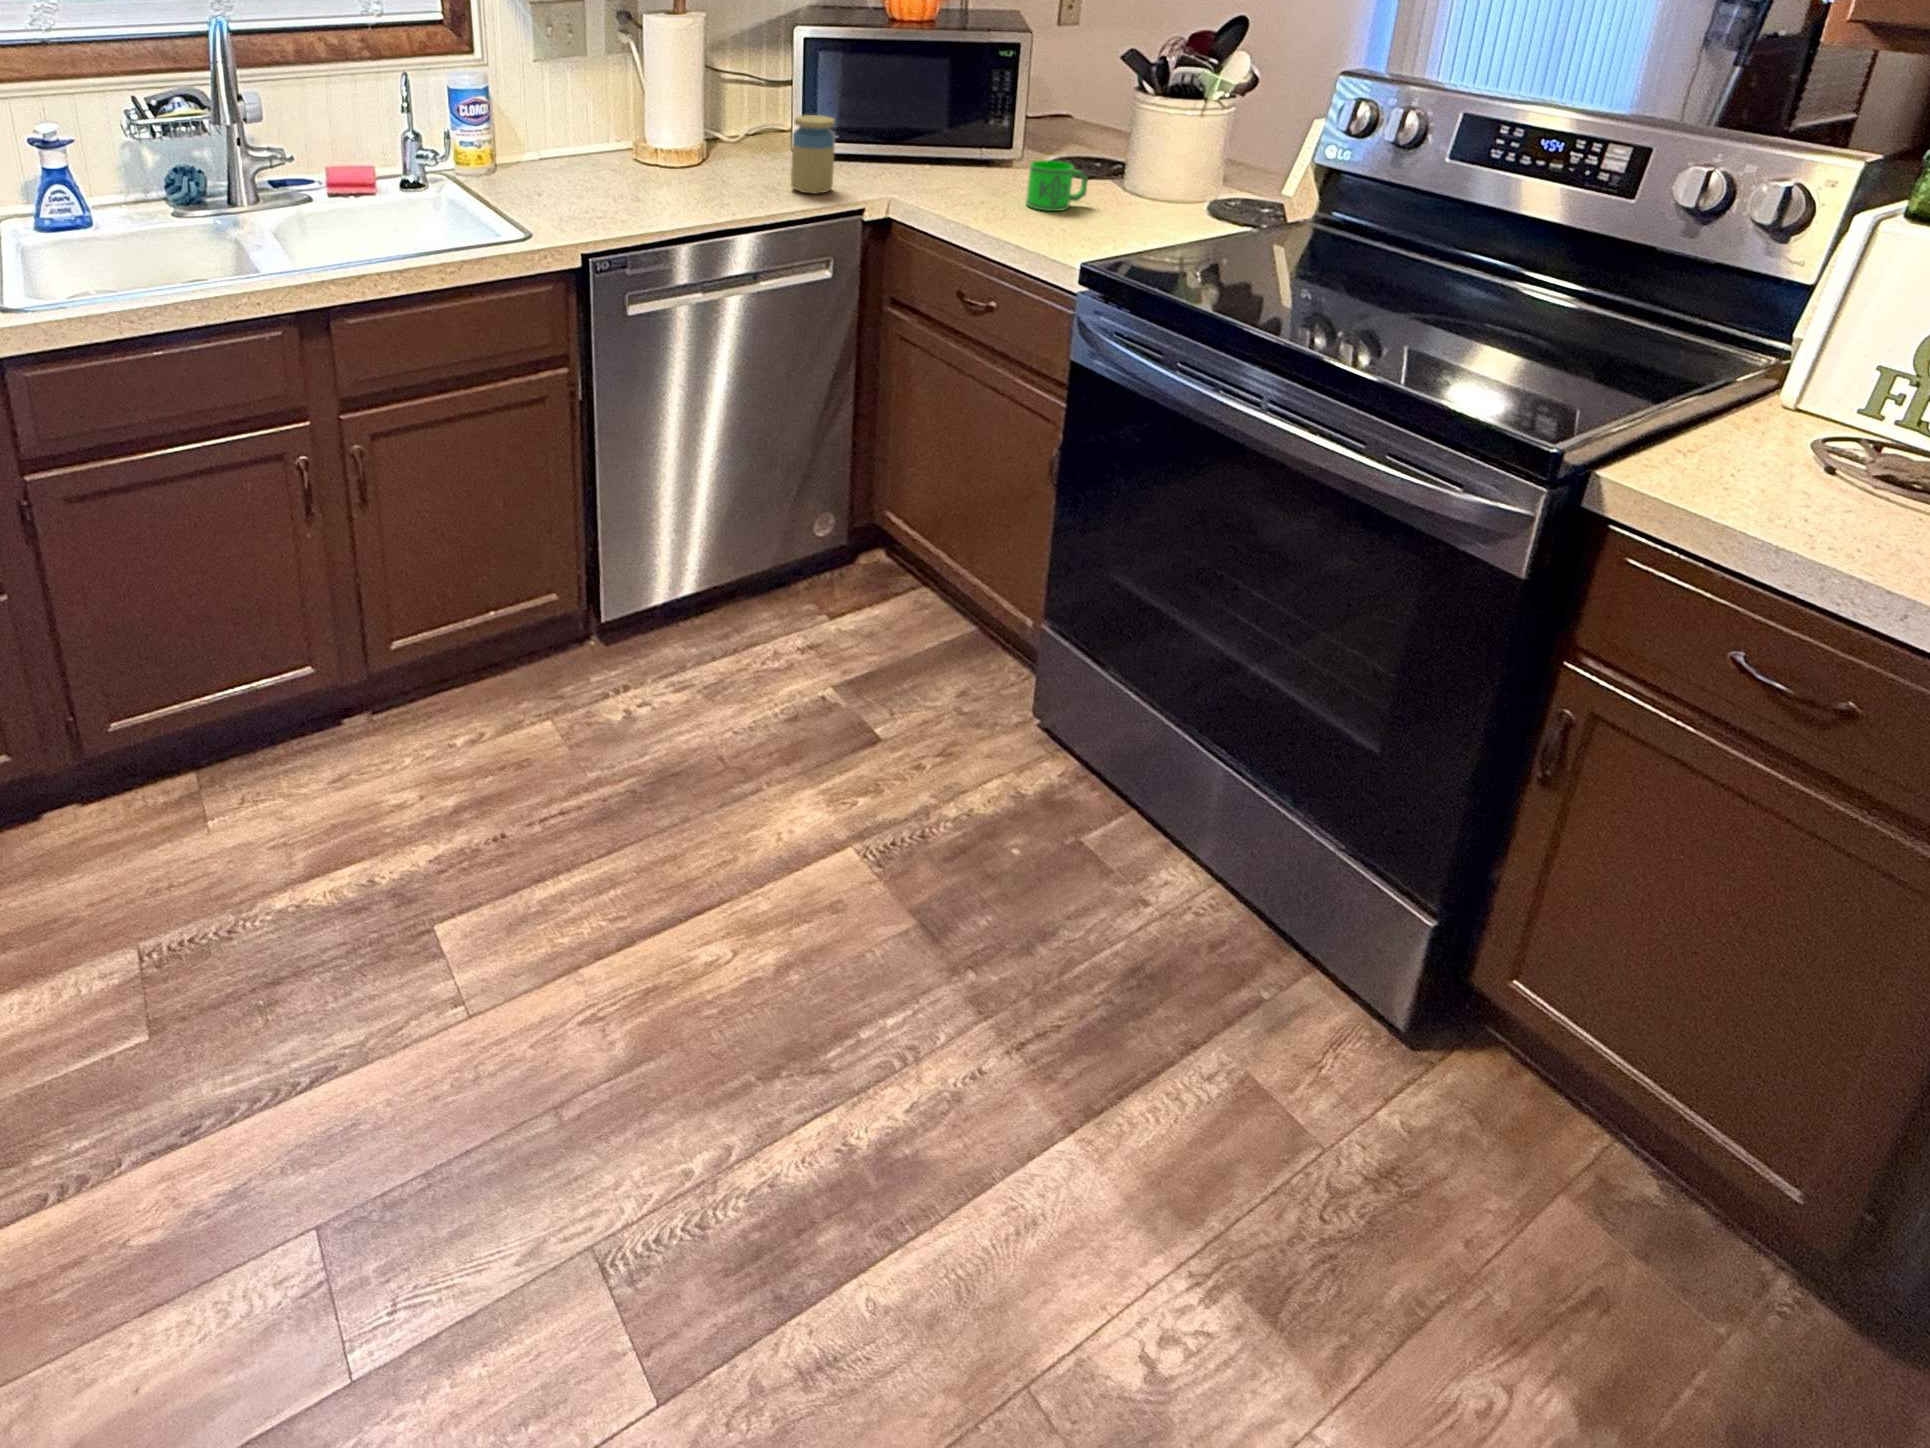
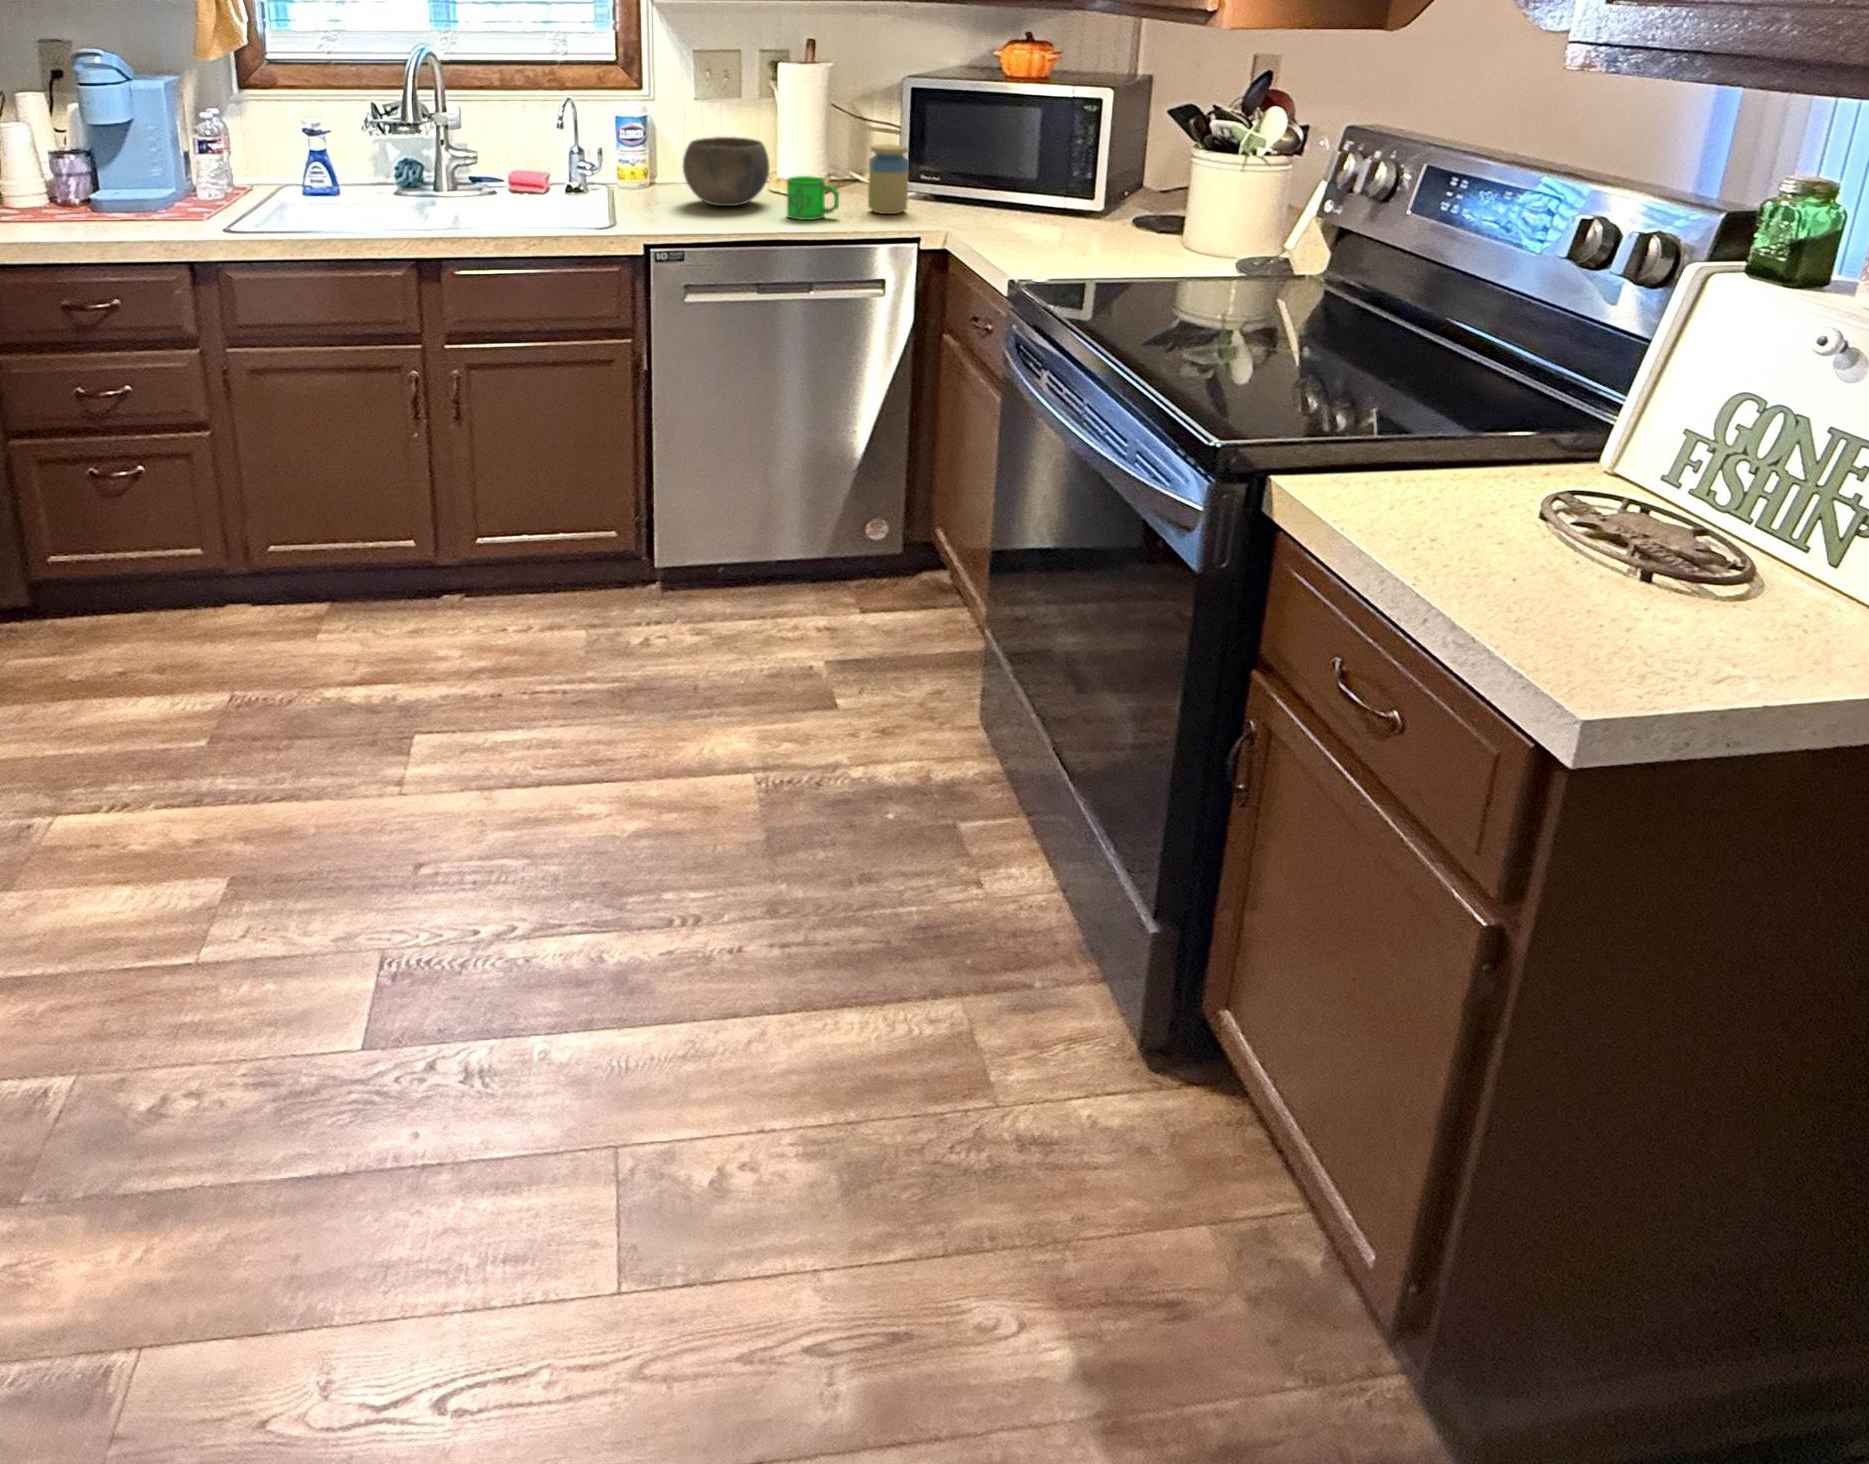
bowl: none [576,115,677,199] -> present [683,137,770,206]
mug: present [1026,160,1088,211] -> present [787,176,839,220]

